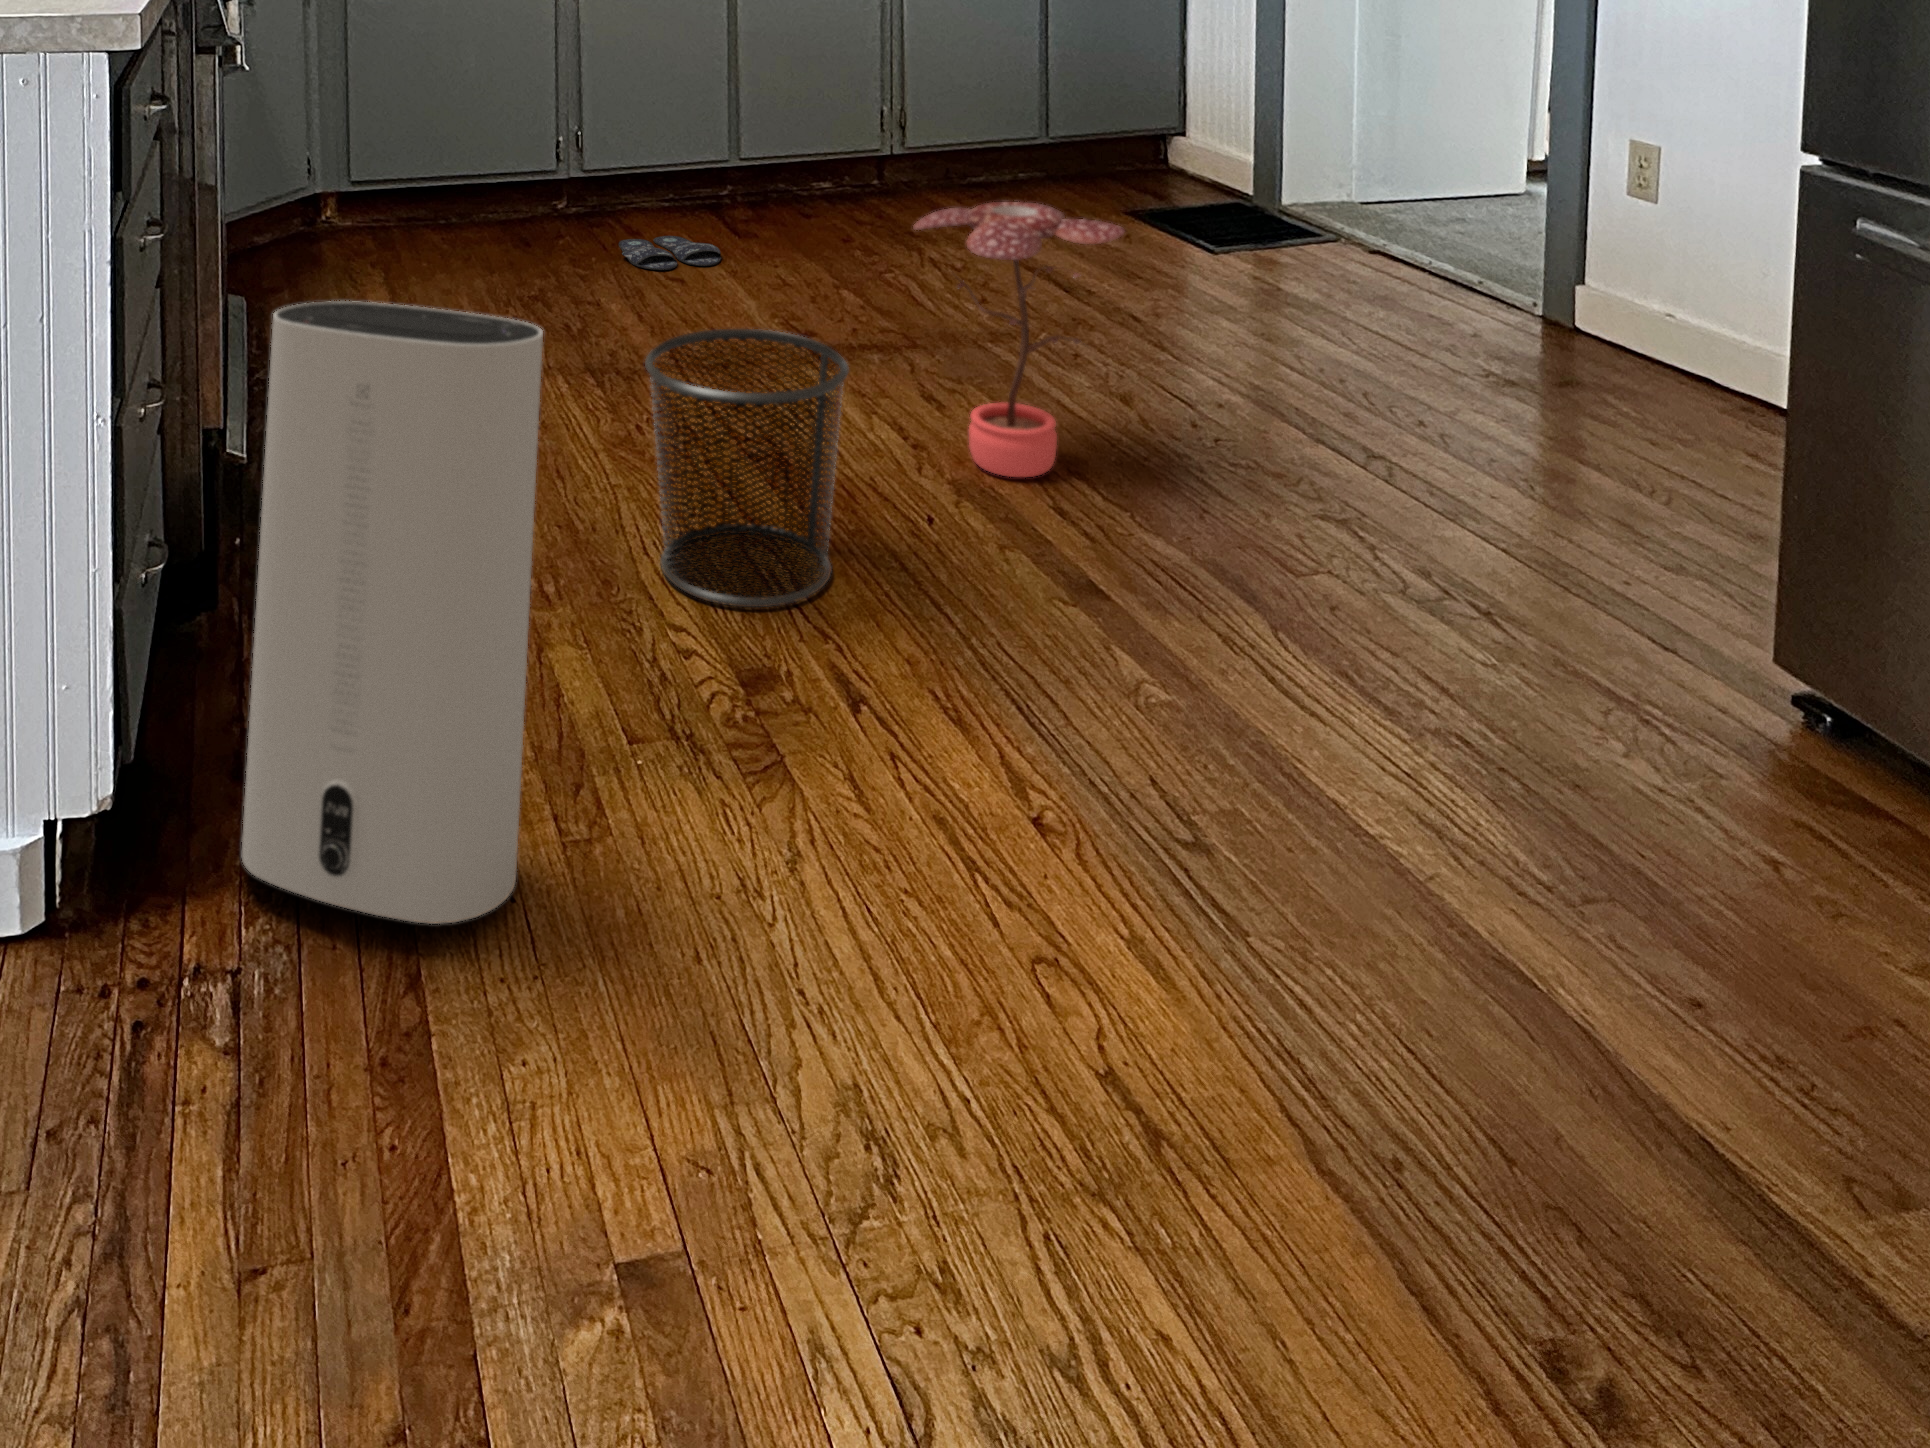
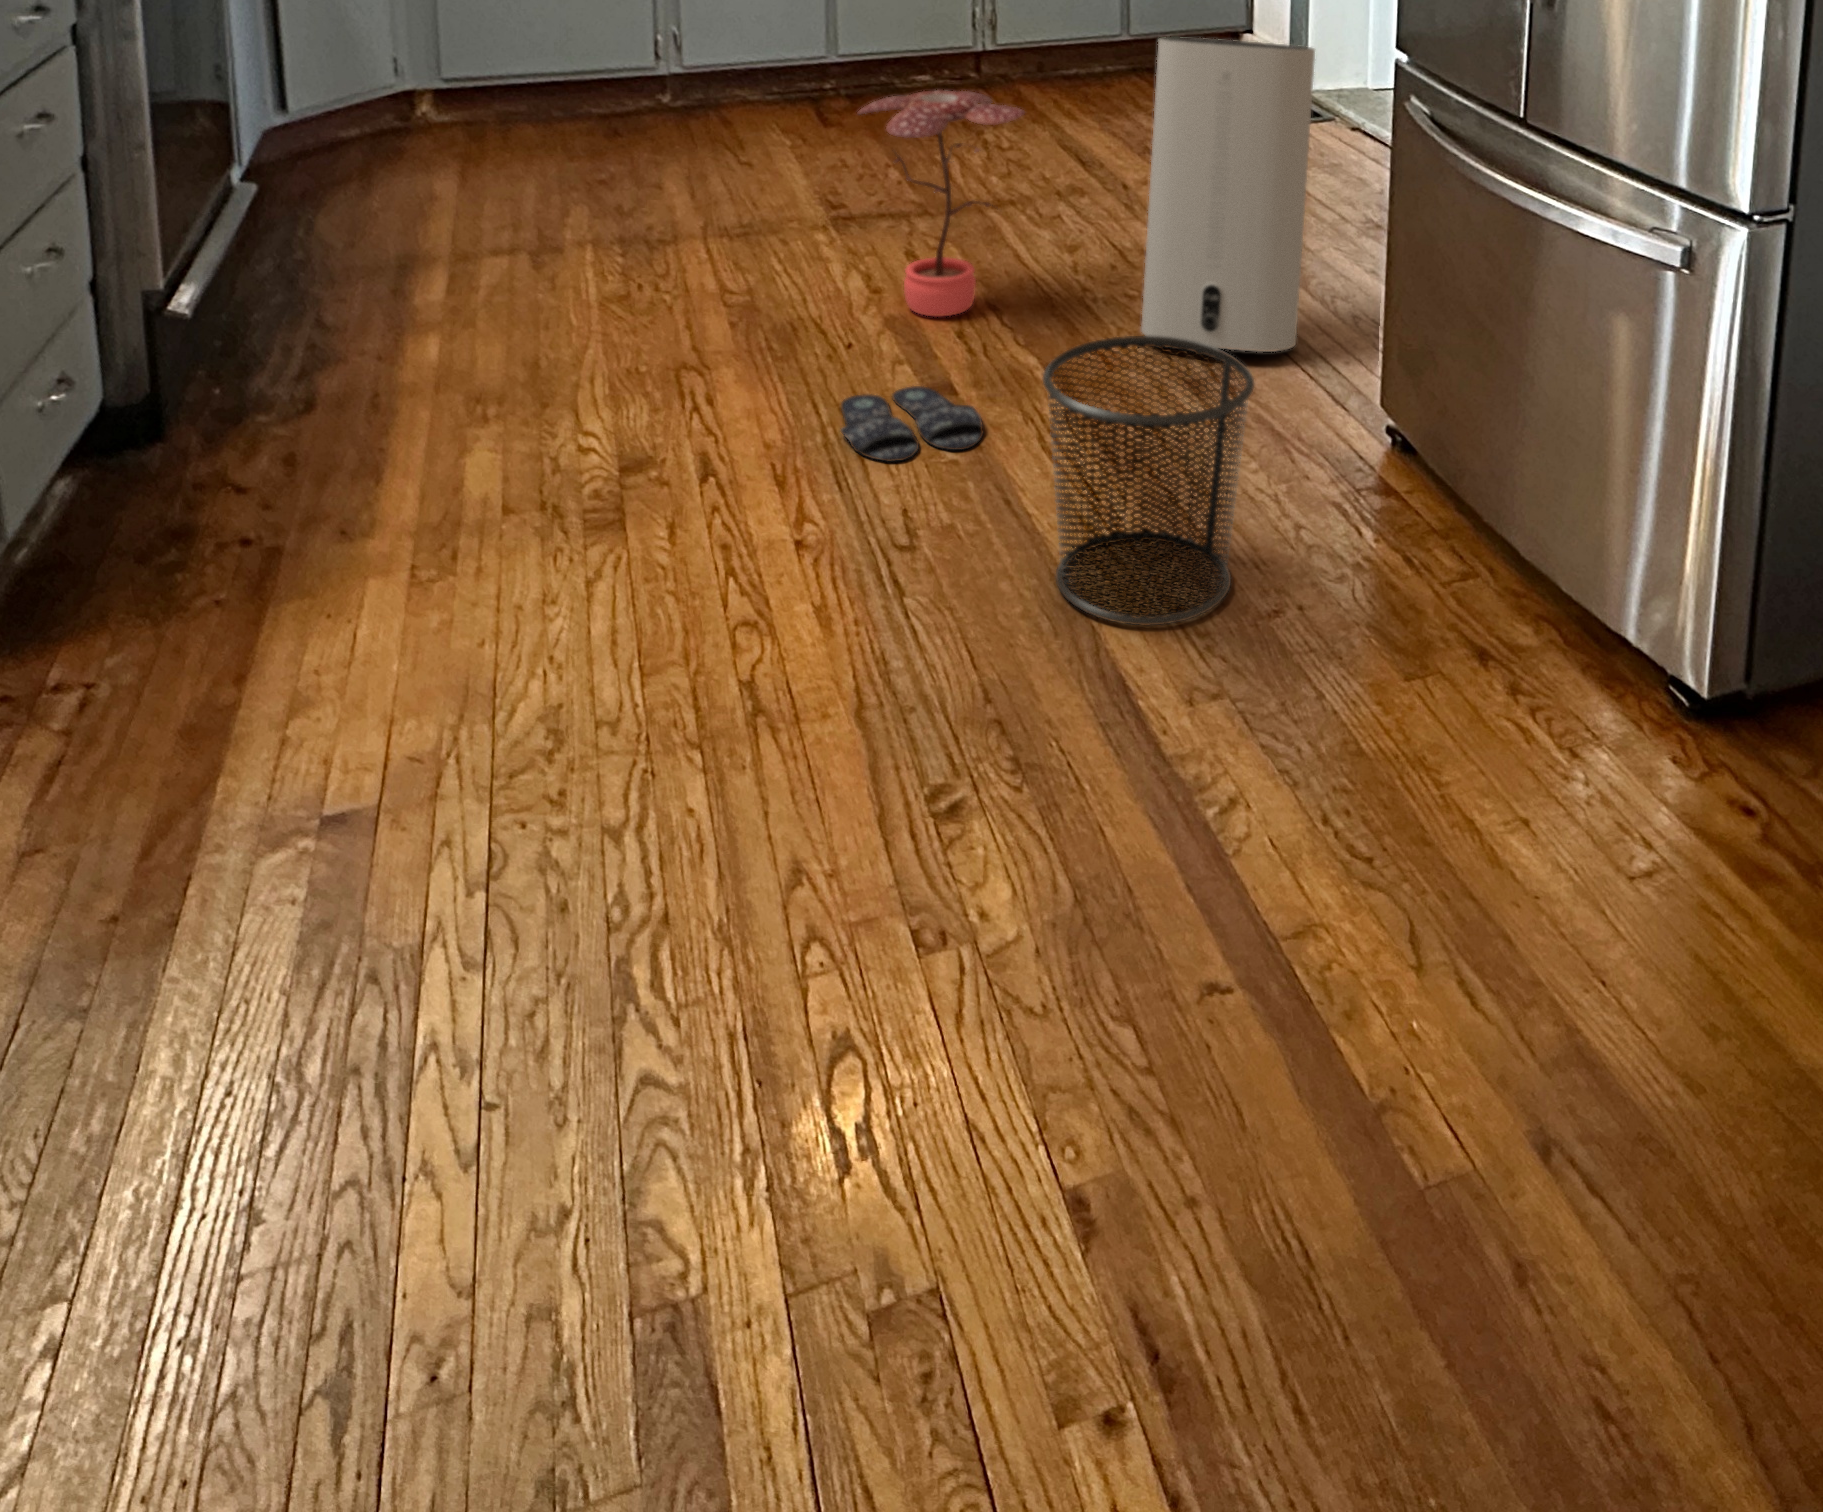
slippers: present [619,236,721,270] -> present [841,386,983,462]
air purifier: present [241,301,543,924] -> present [1141,37,1315,352]
waste bin: present [645,329,849,607] -> present [1043,336,1254,625]

